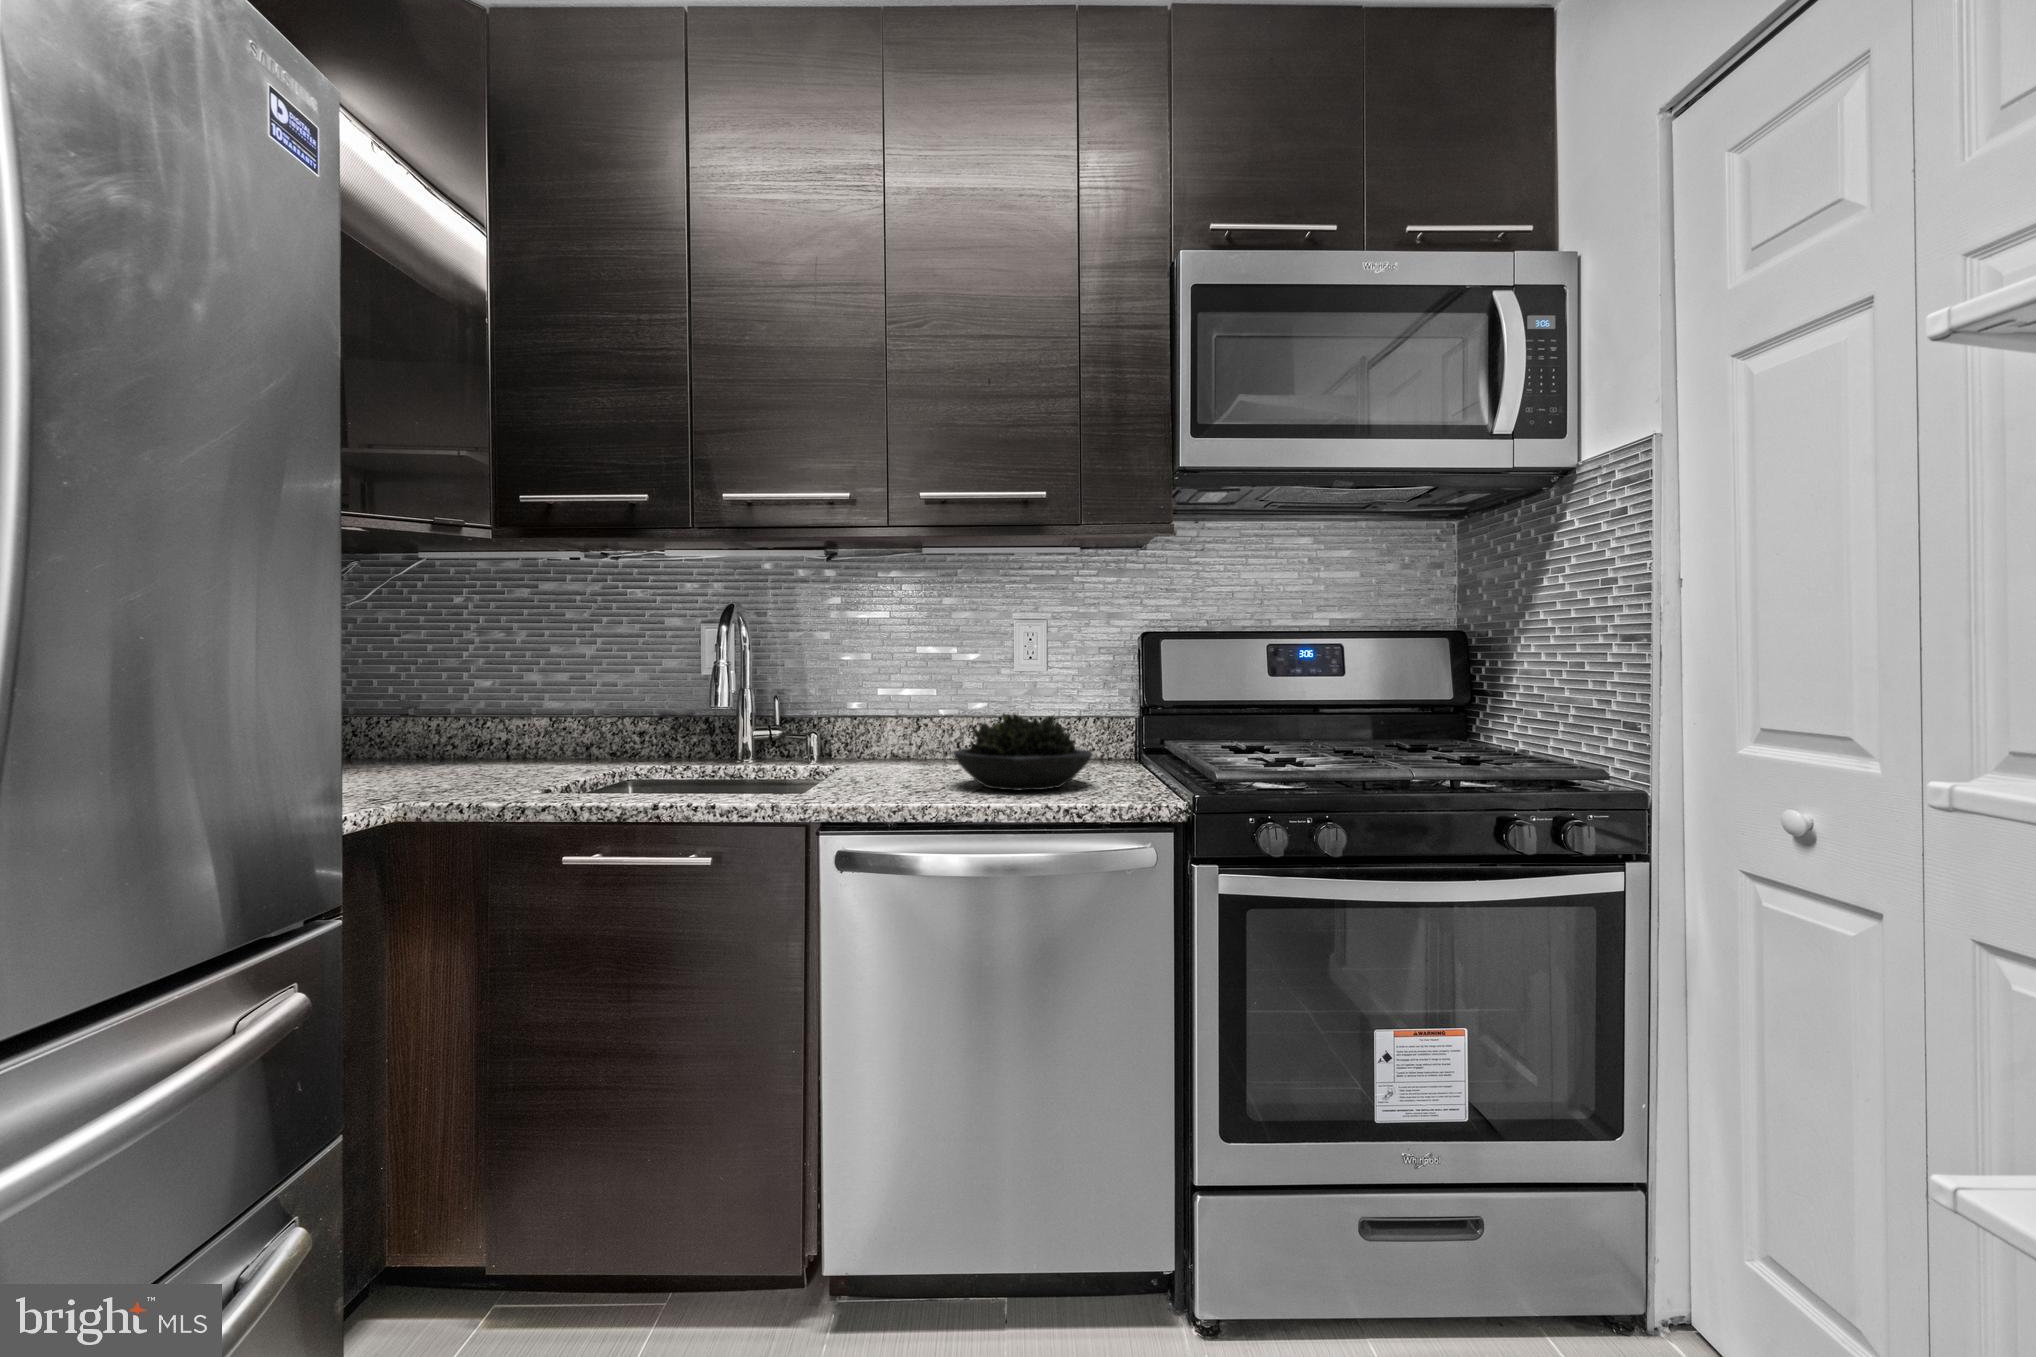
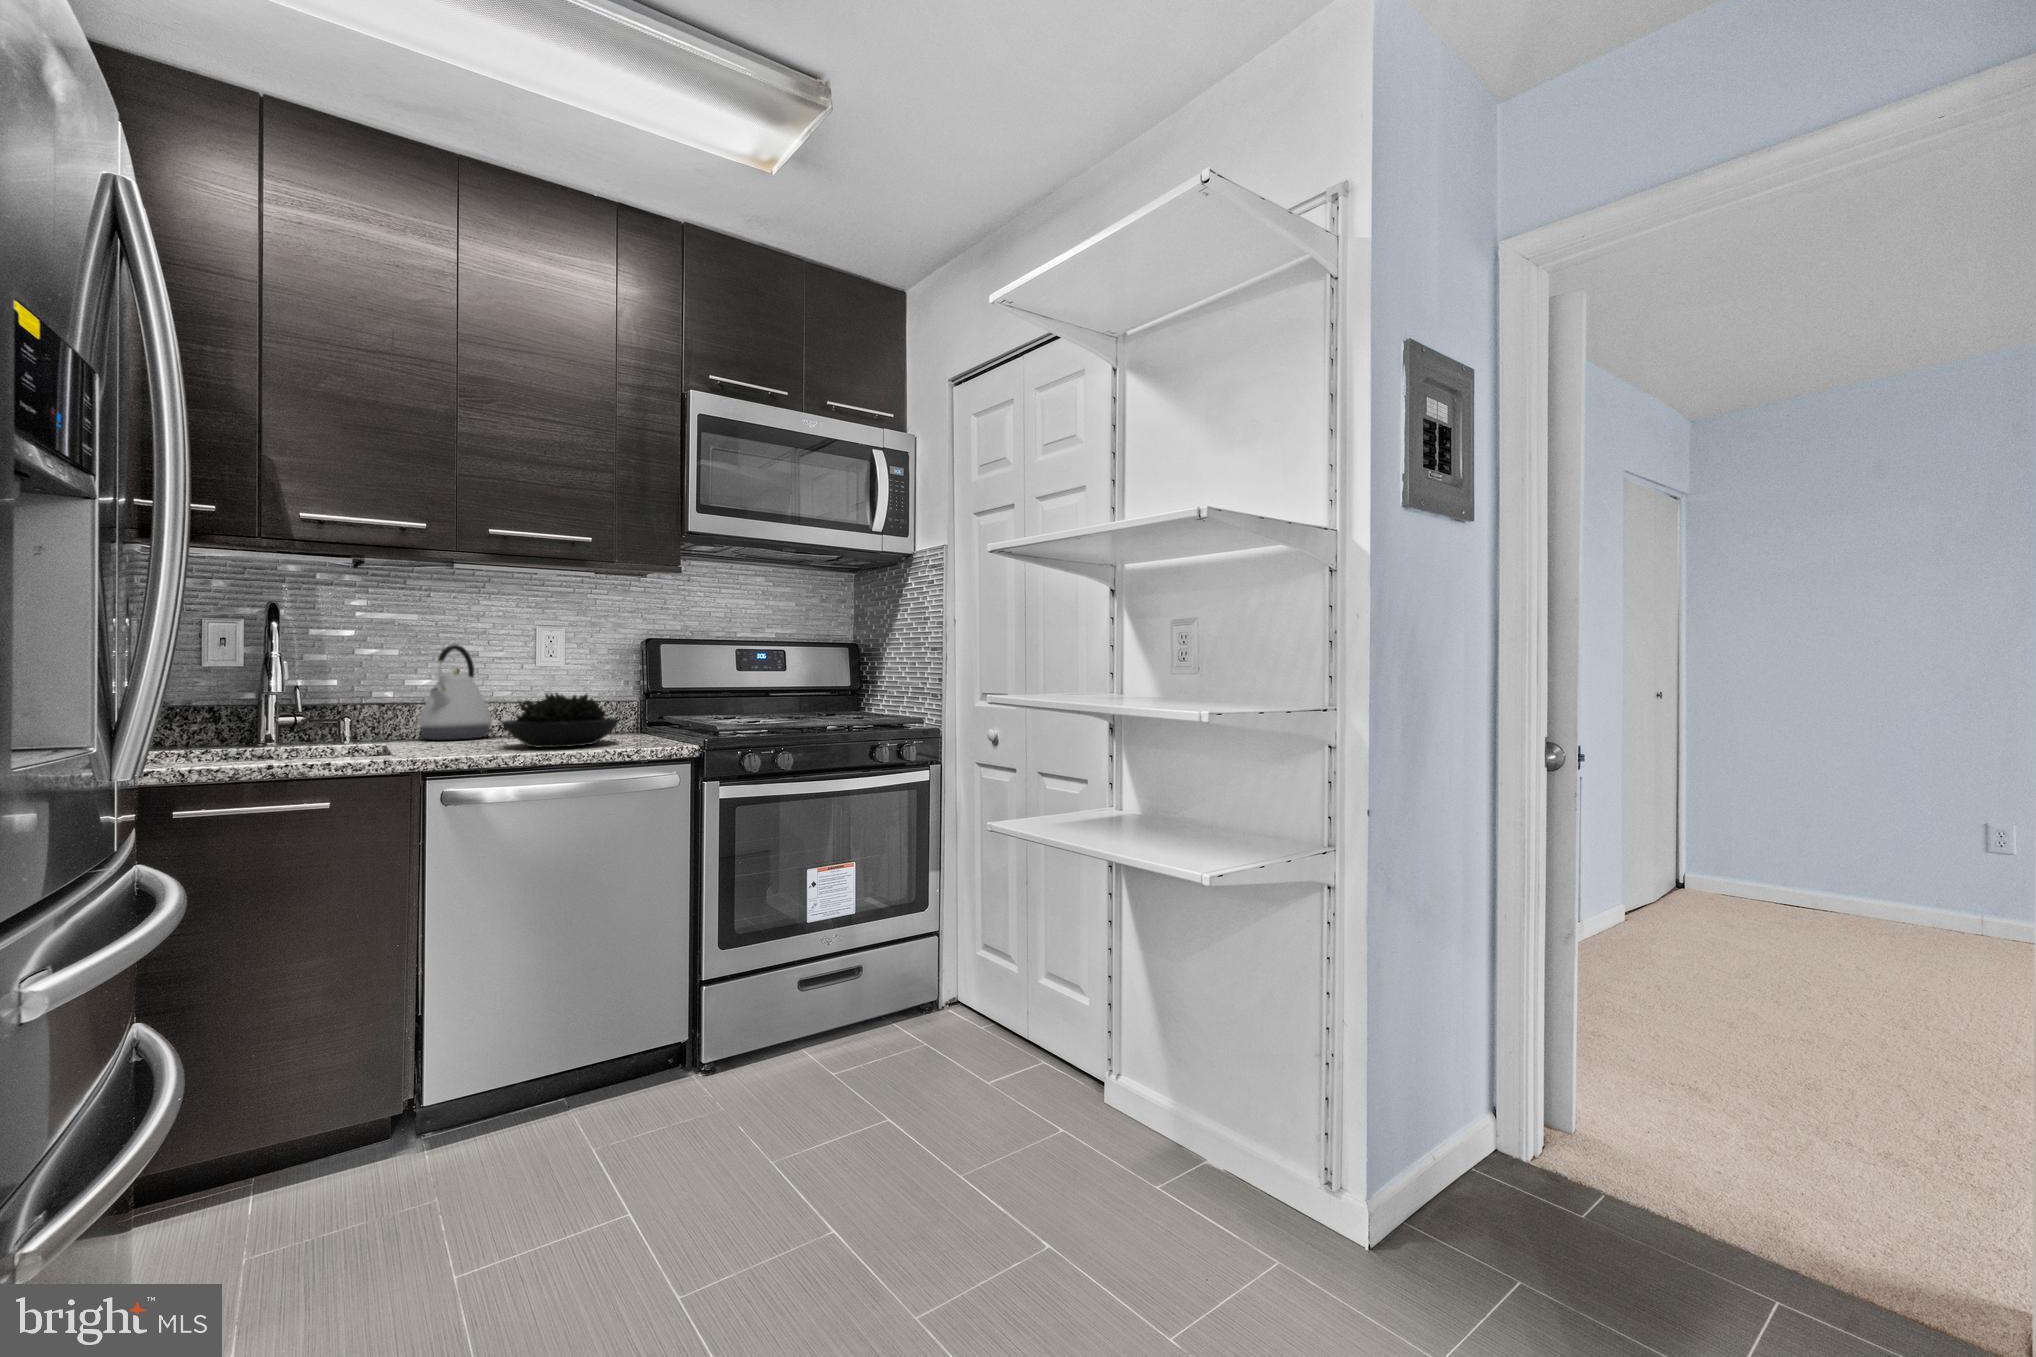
kettle: none [884,645,960,767] -> present [418,645,492,740]

